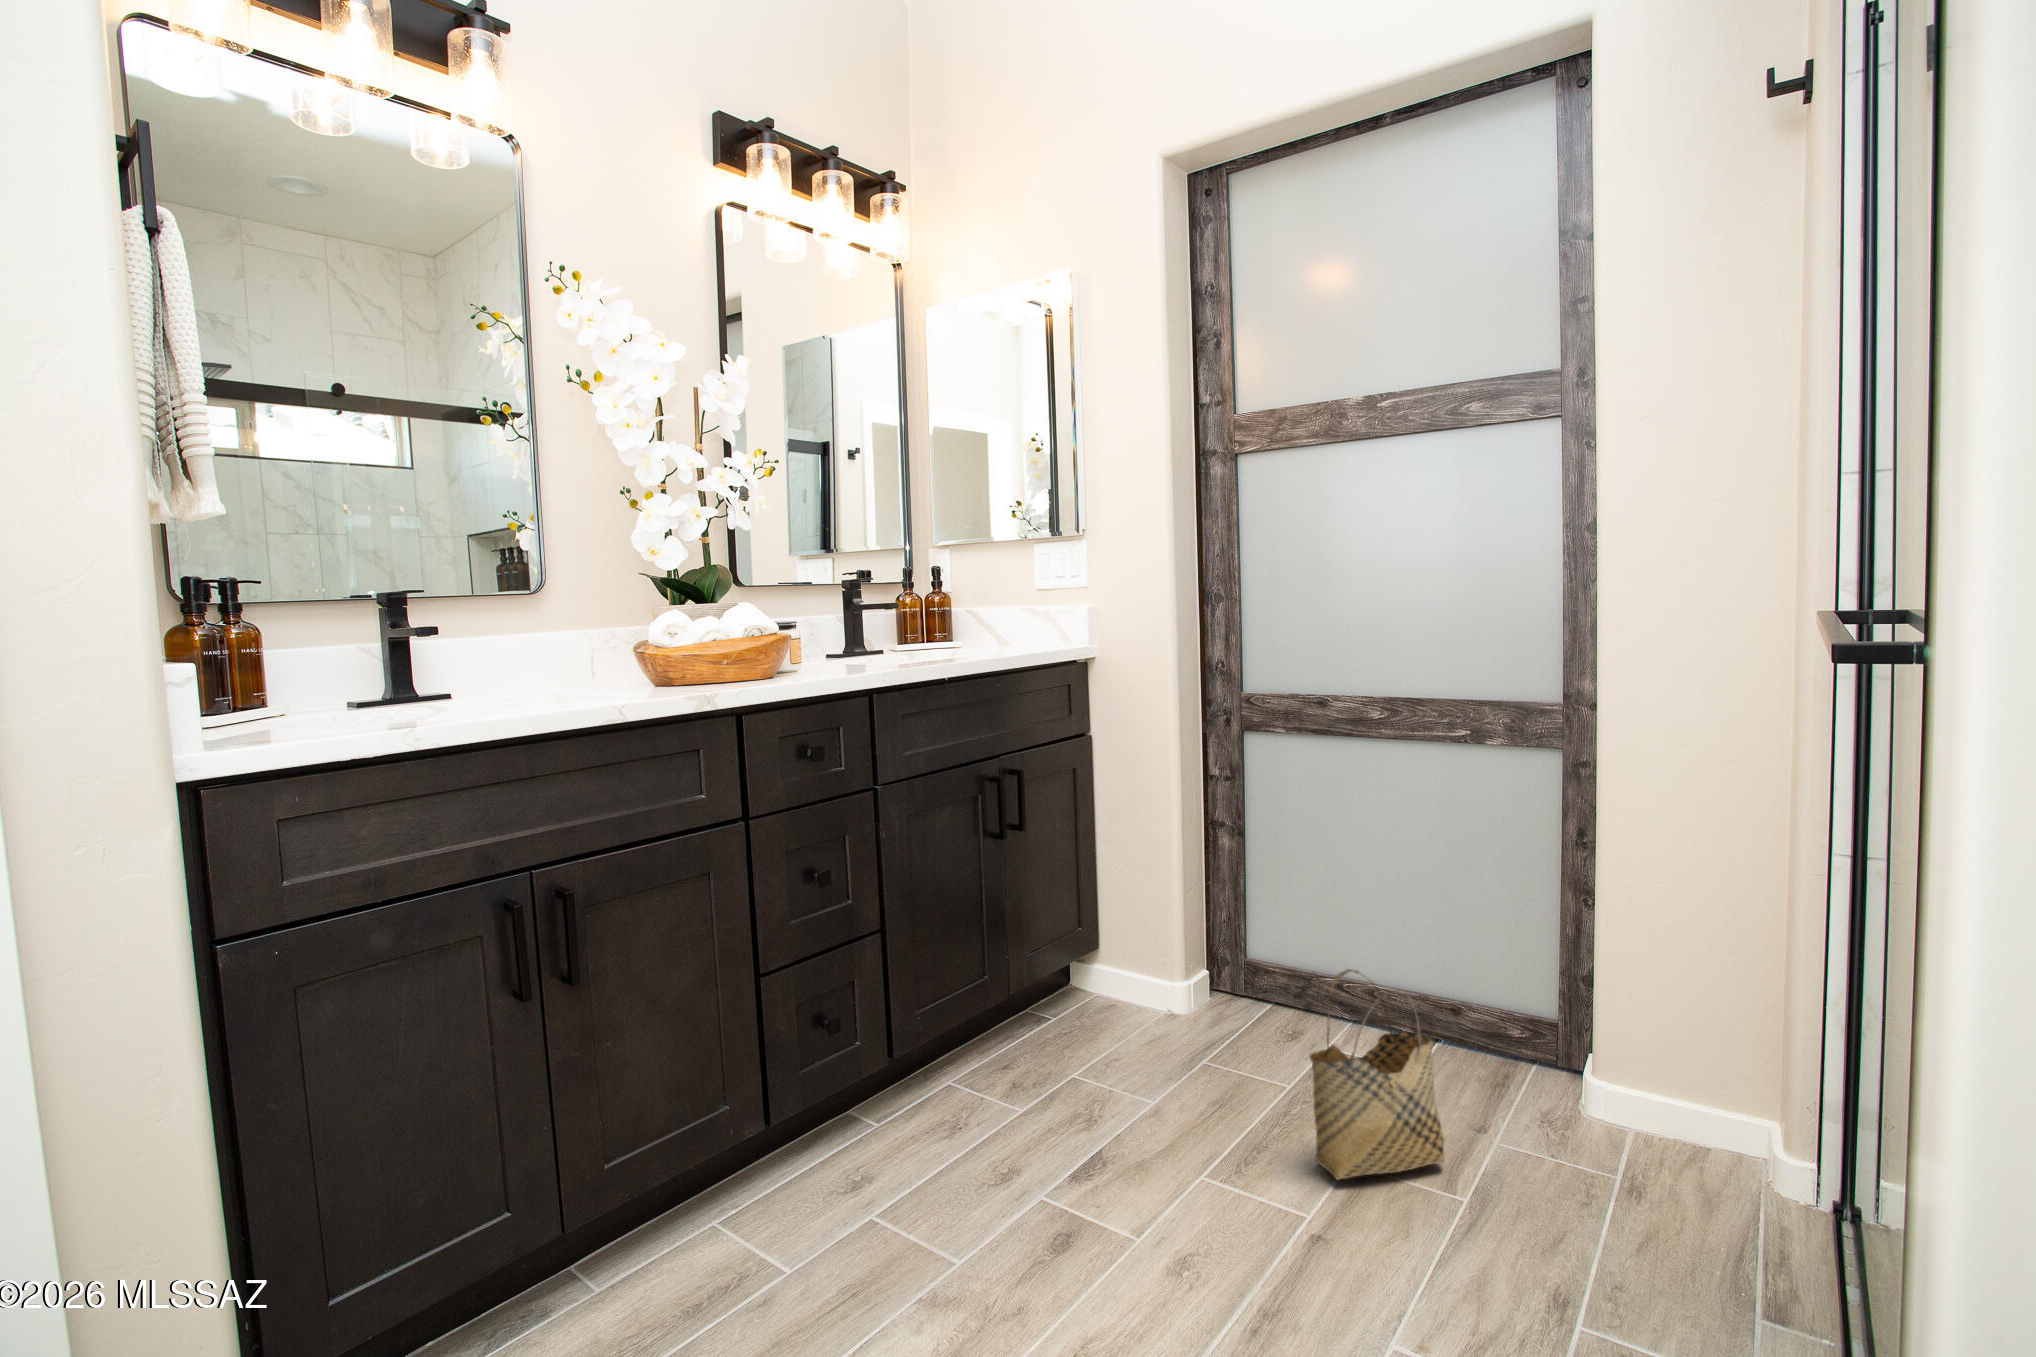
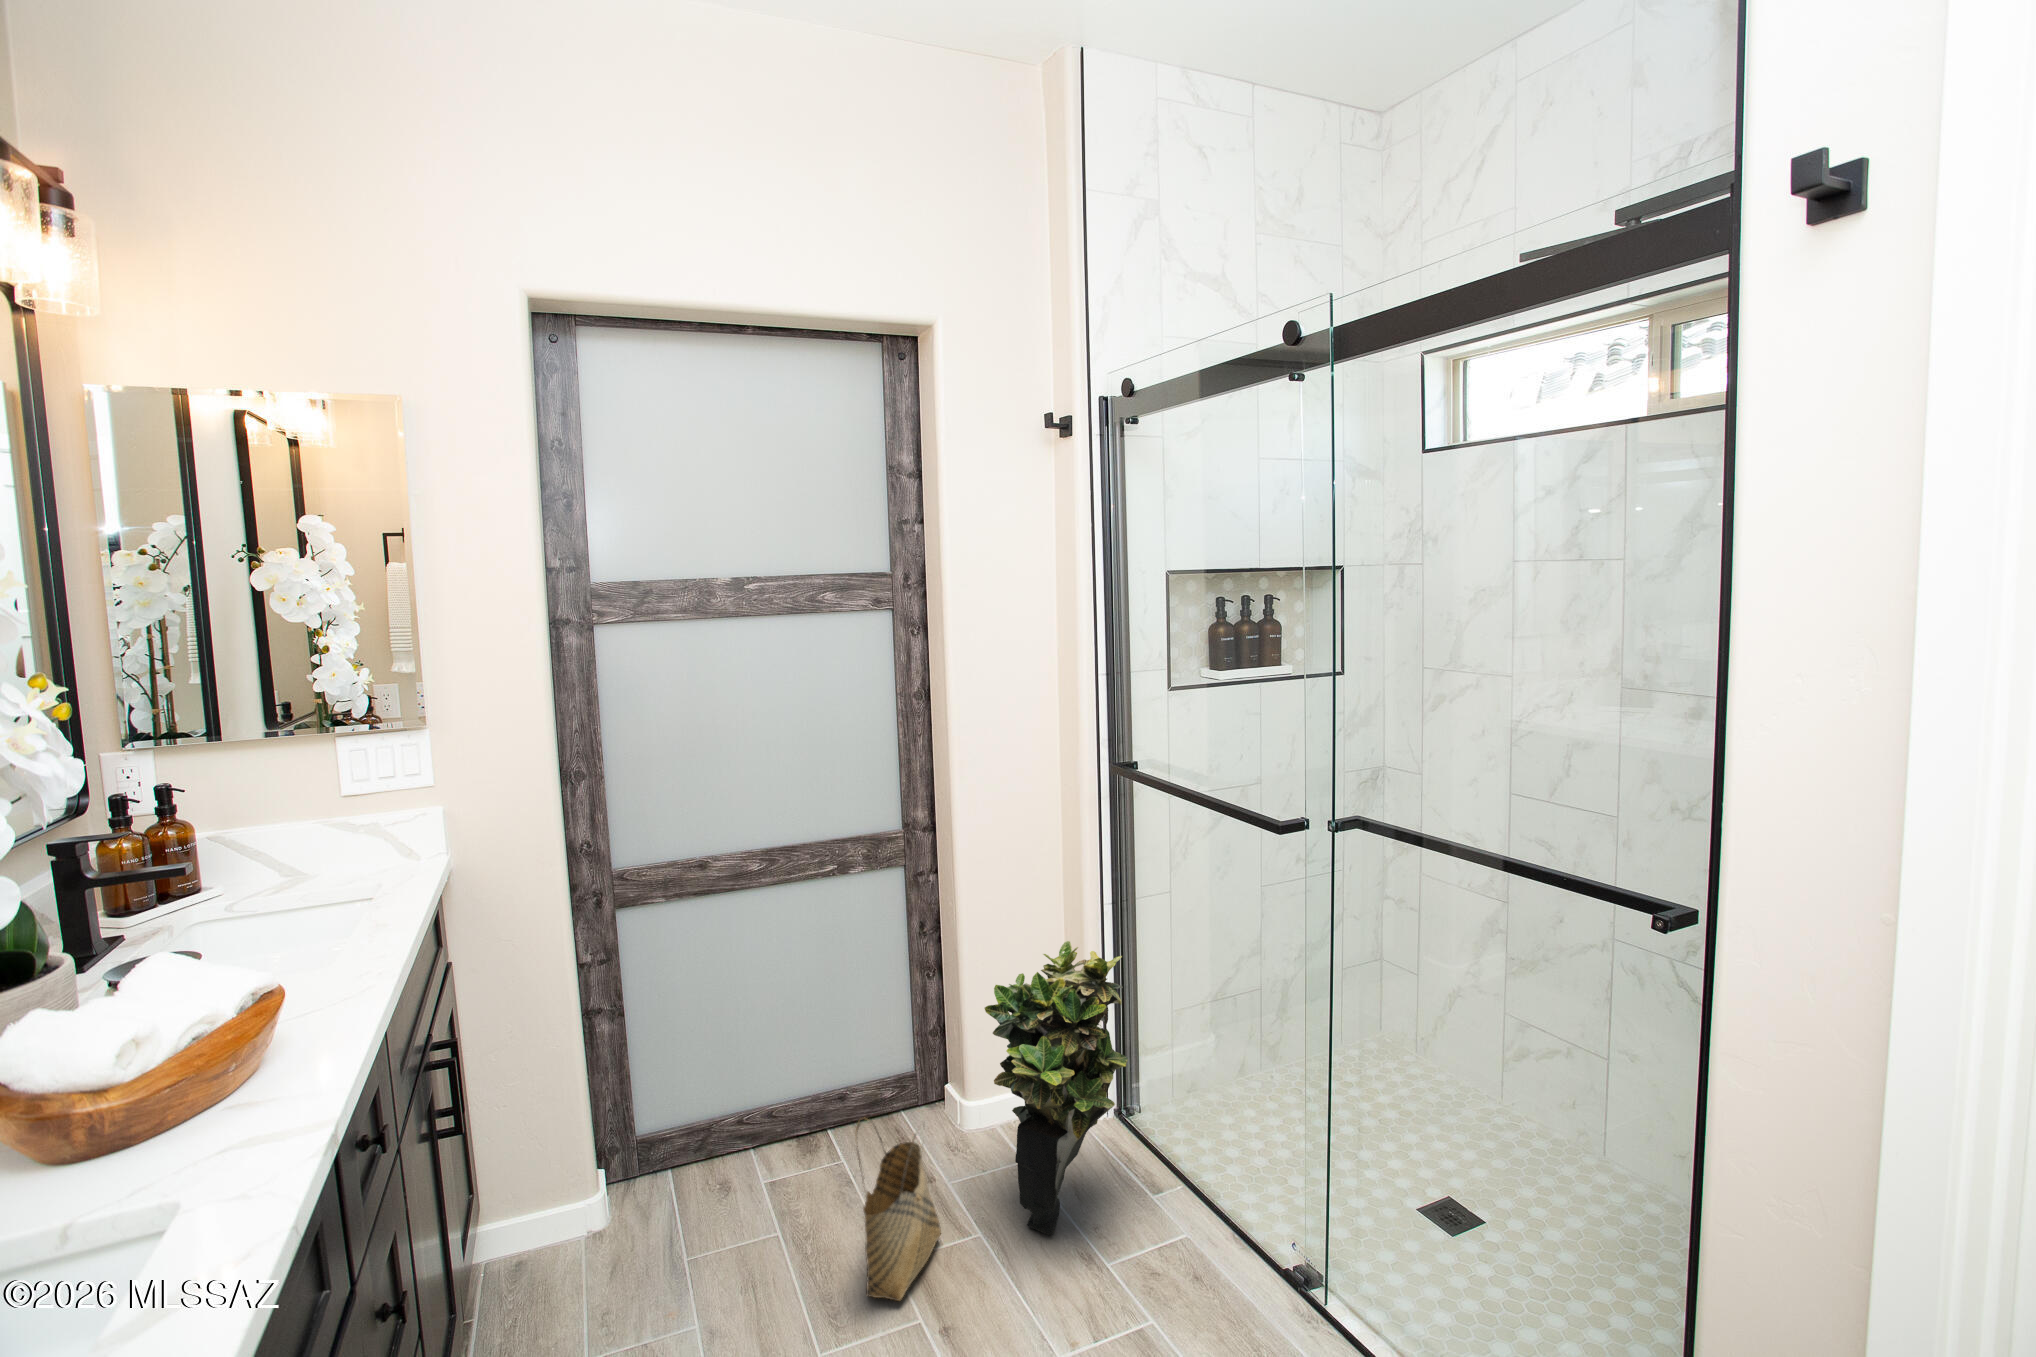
potted plant: none [1529,866,1796,1243] -> present [985,941,1128,1235]

